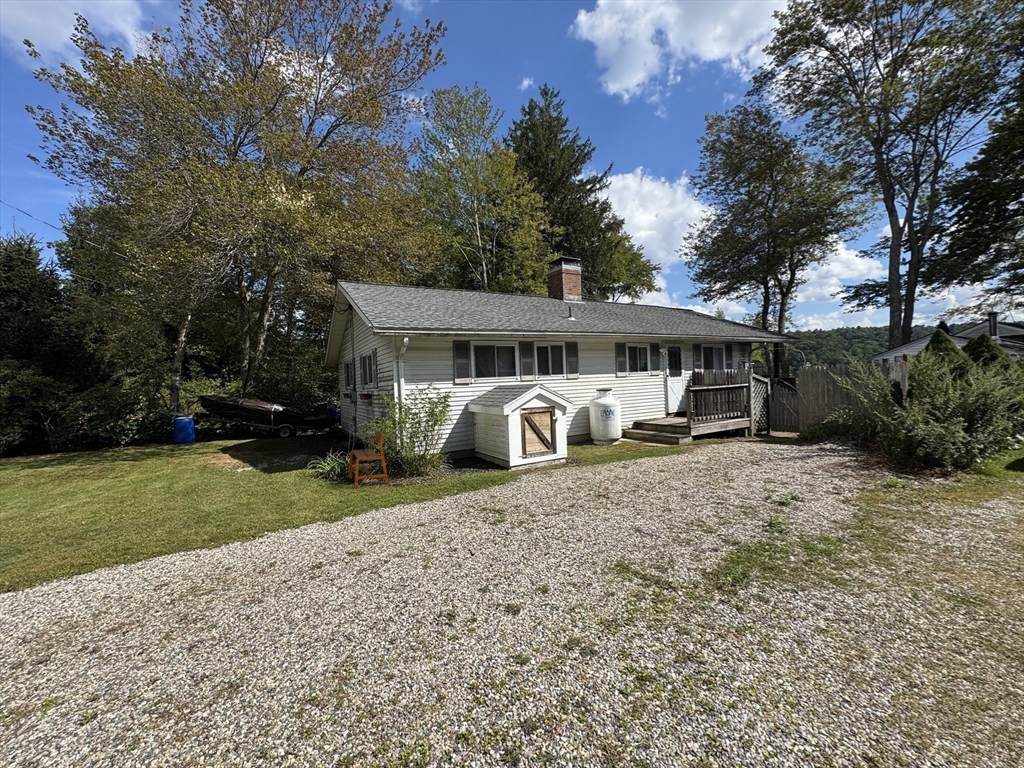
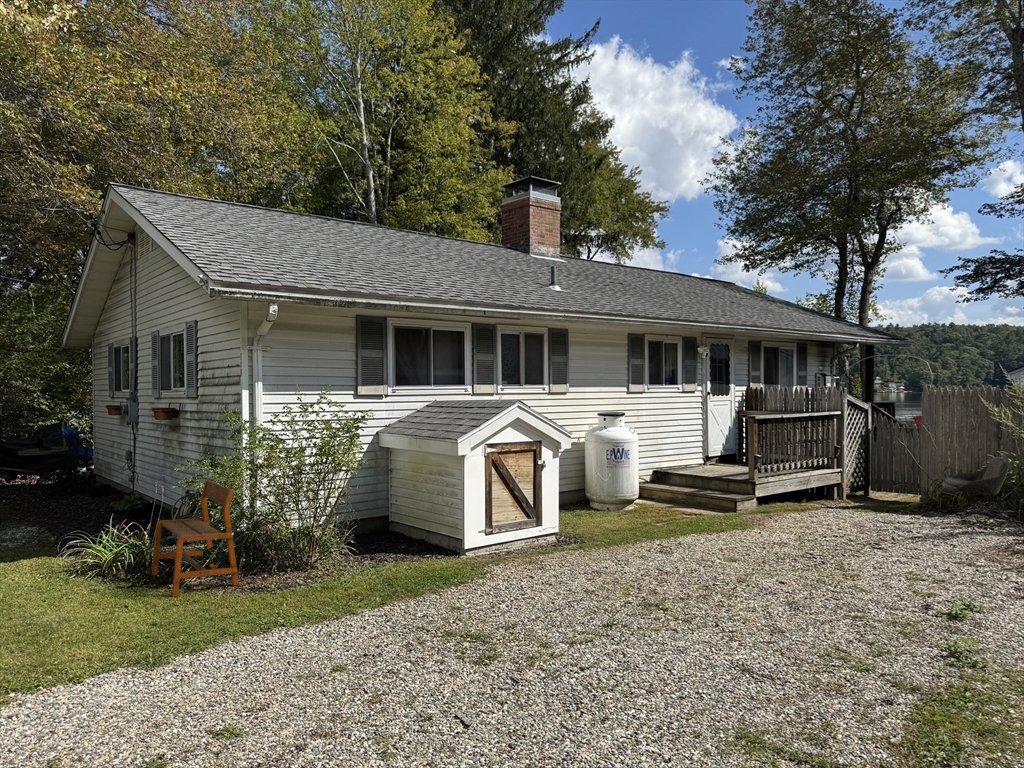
lounge chair: none [810,410,854,449] -> present [942,457,1010,520]

